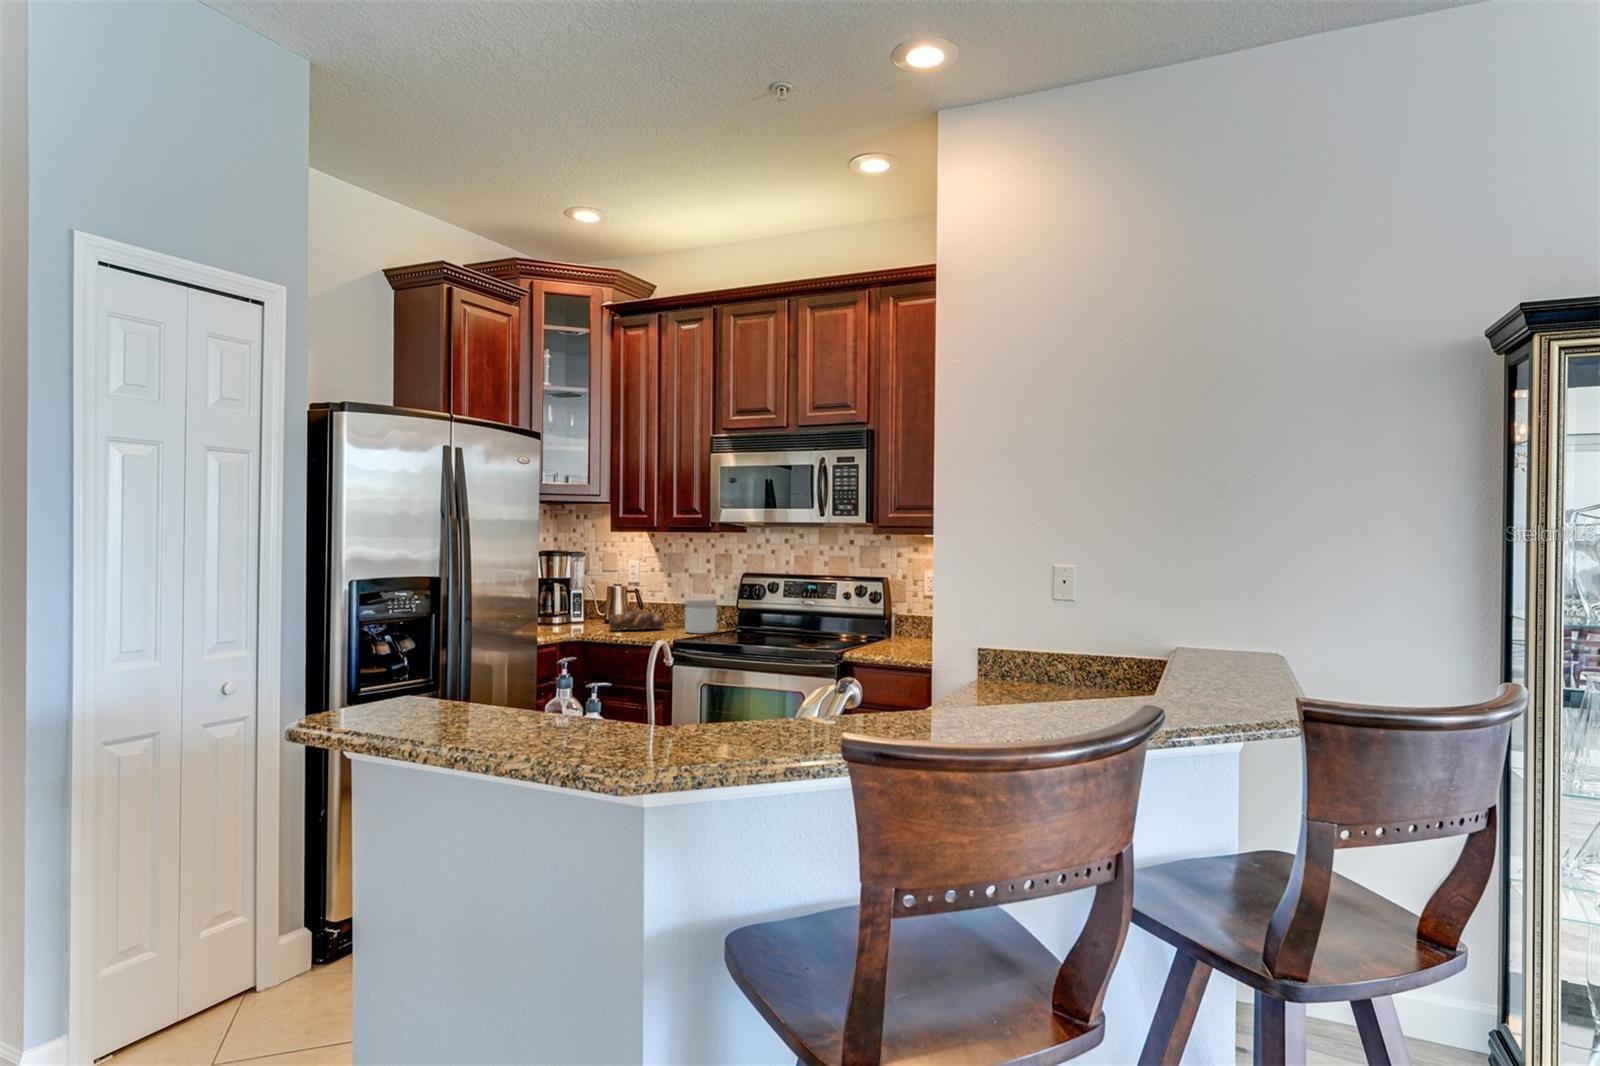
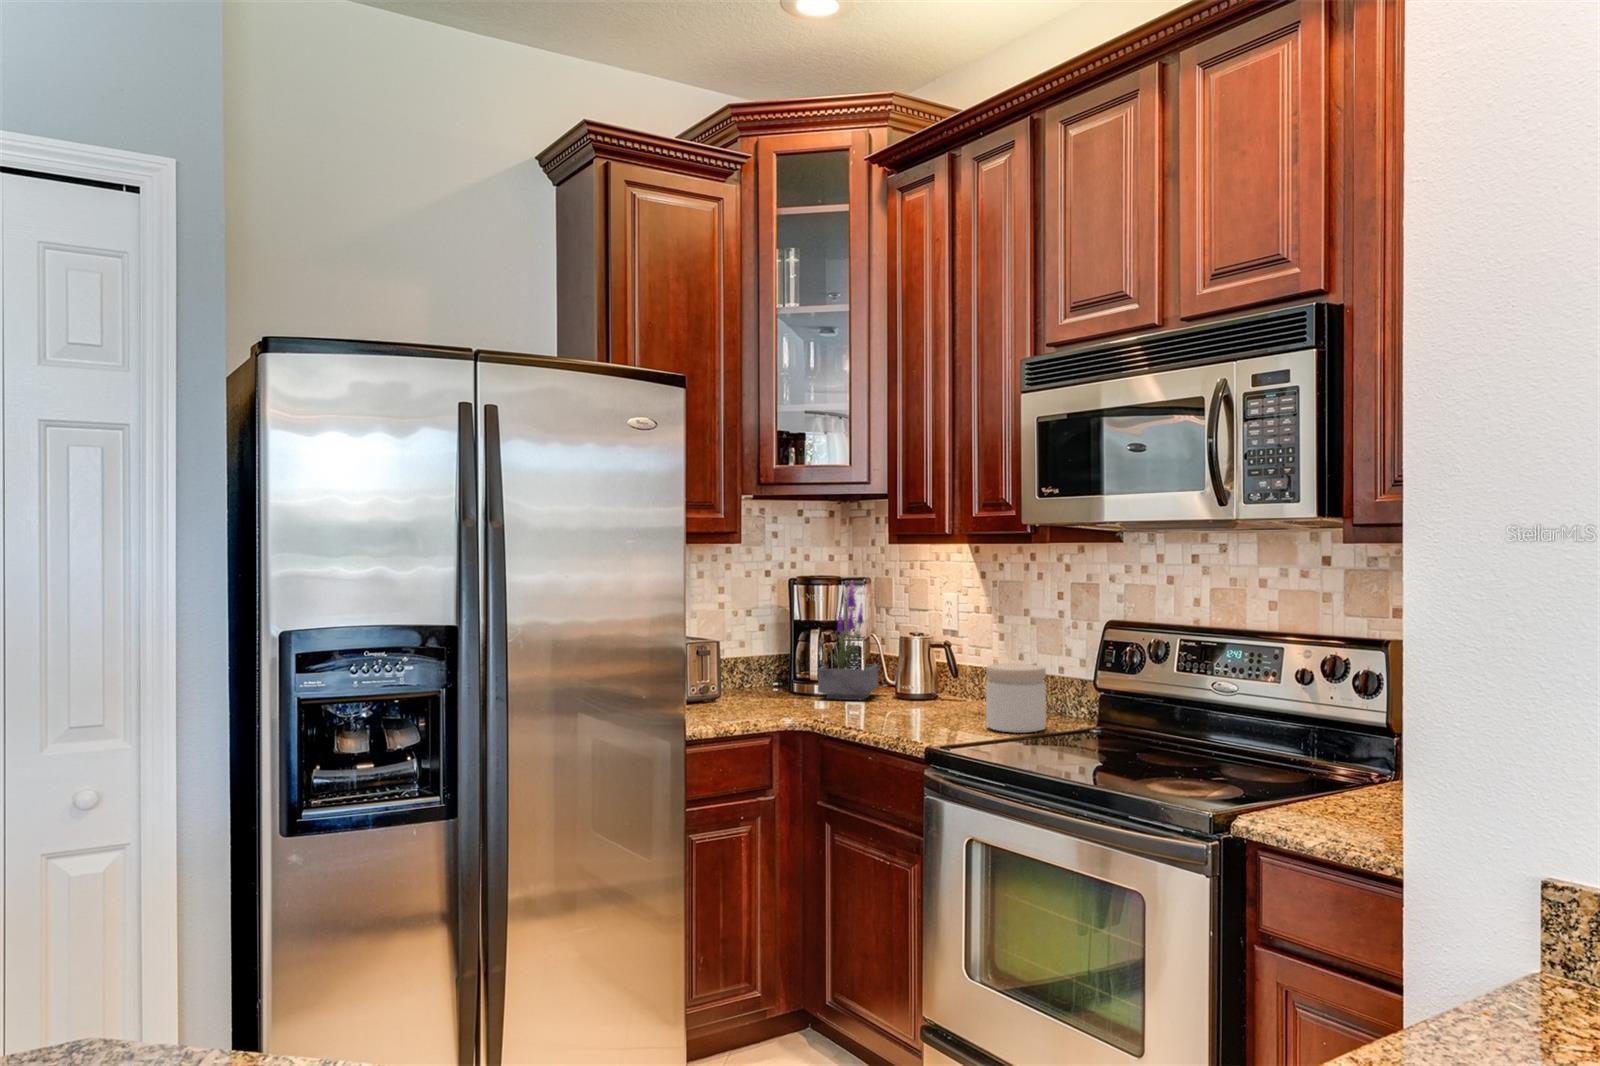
potted plant: none [561,553,595,627] -> present [818,580,878,700]
bread loaf: present [609,610,665,631] -> none [871,679,967,716]

